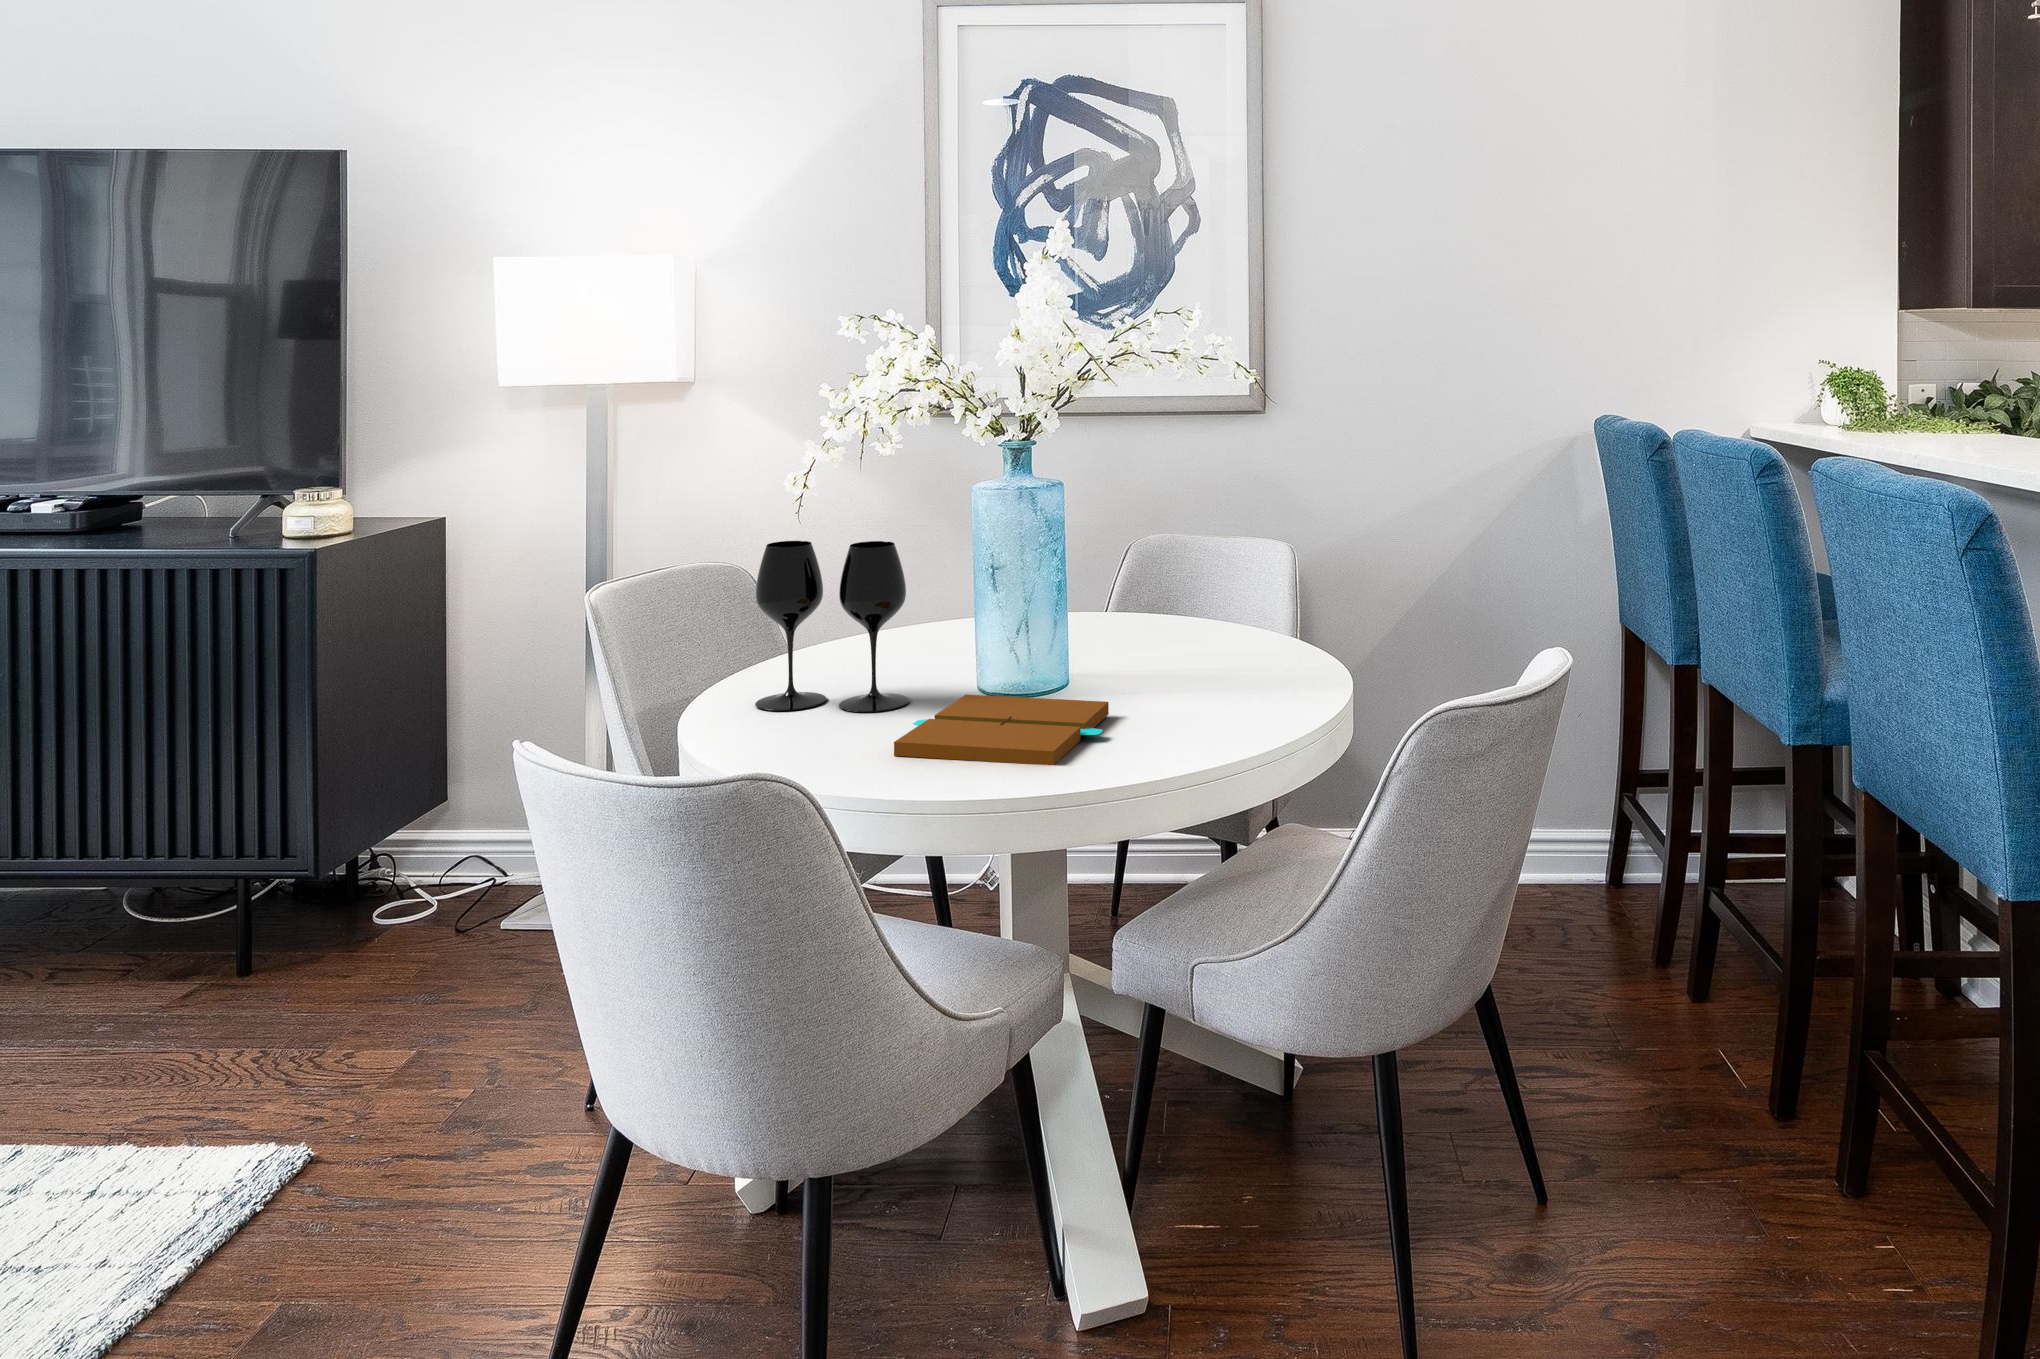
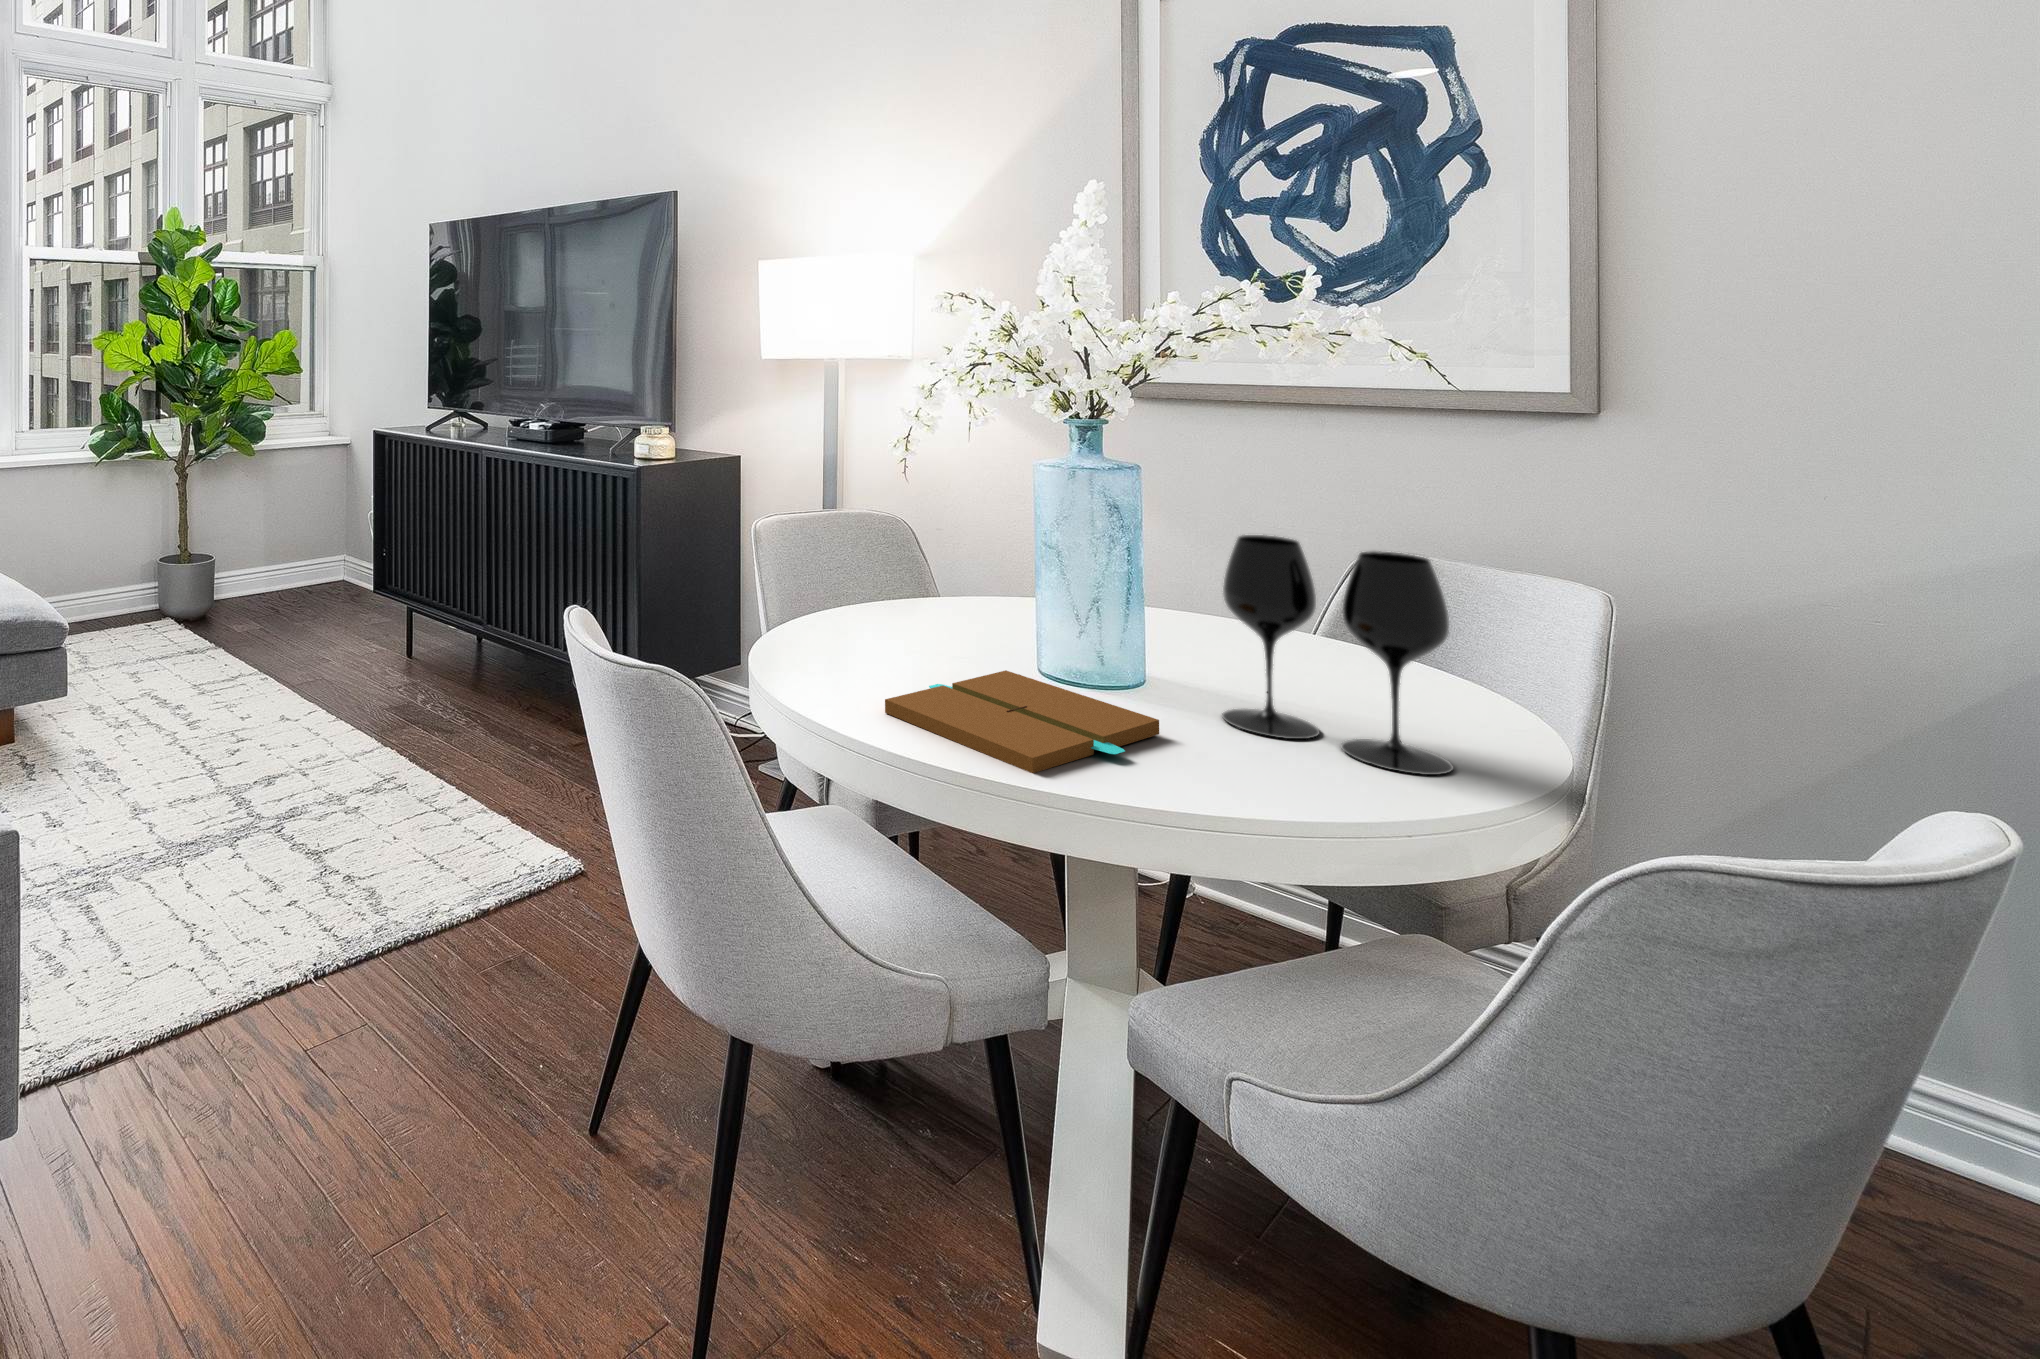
wine glass: present [755,541,909,712] -> present [1222,535,1453,775]

